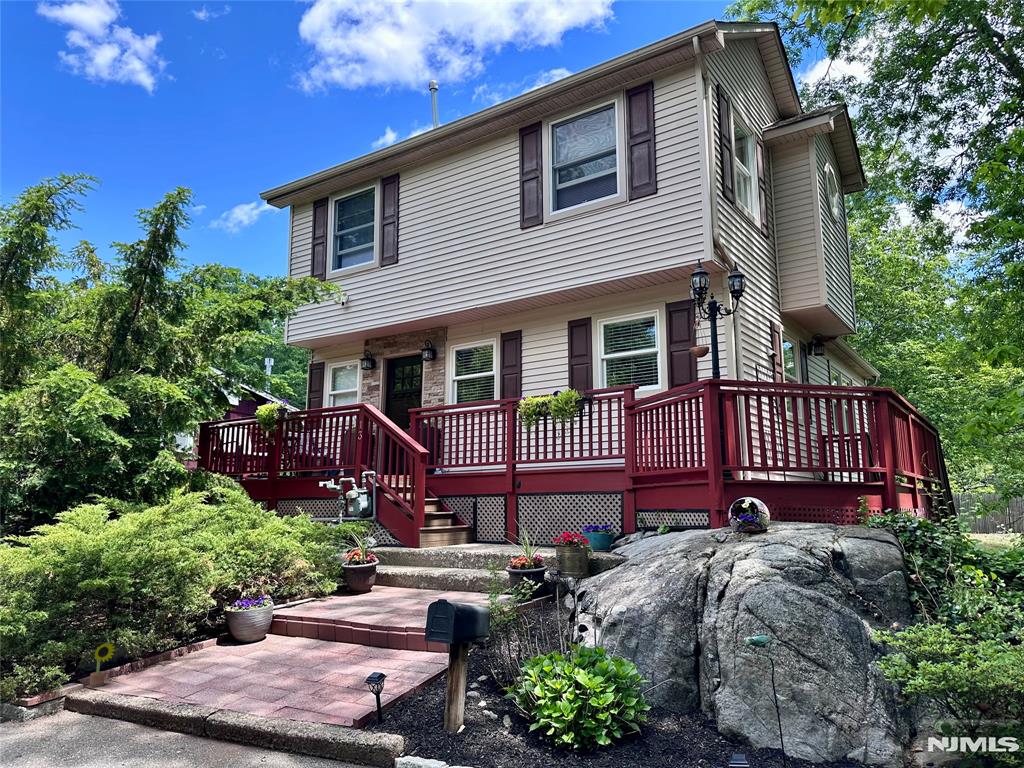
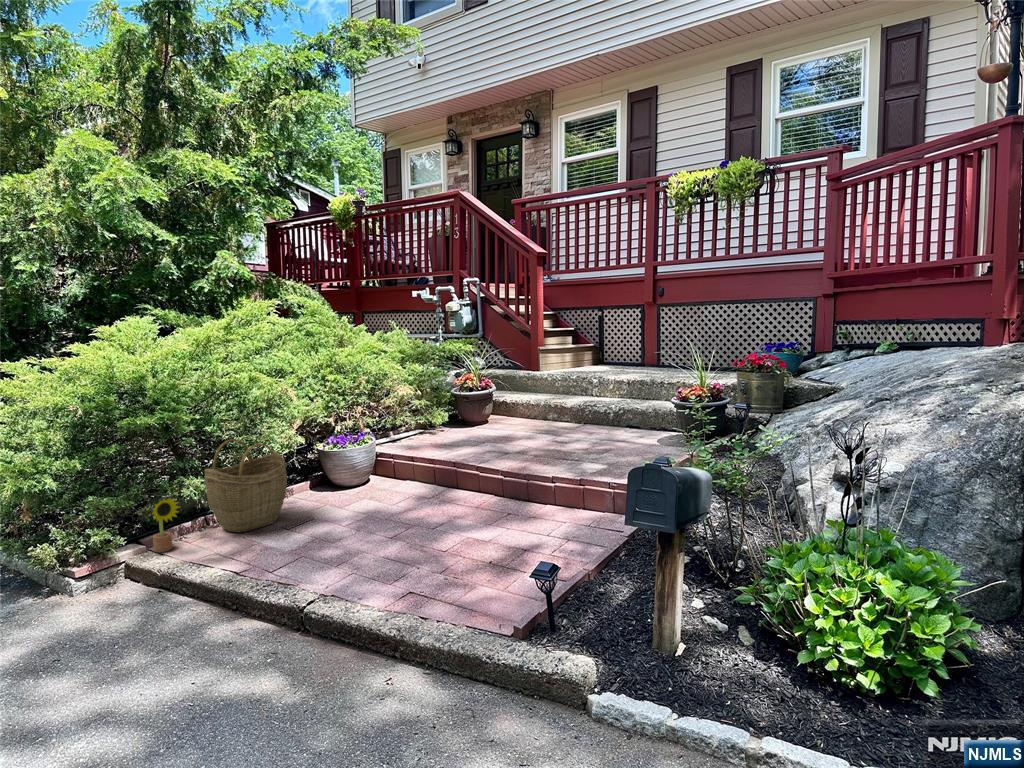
woven basket: none [135,600,200,673] -> present [205,439,287,532]

